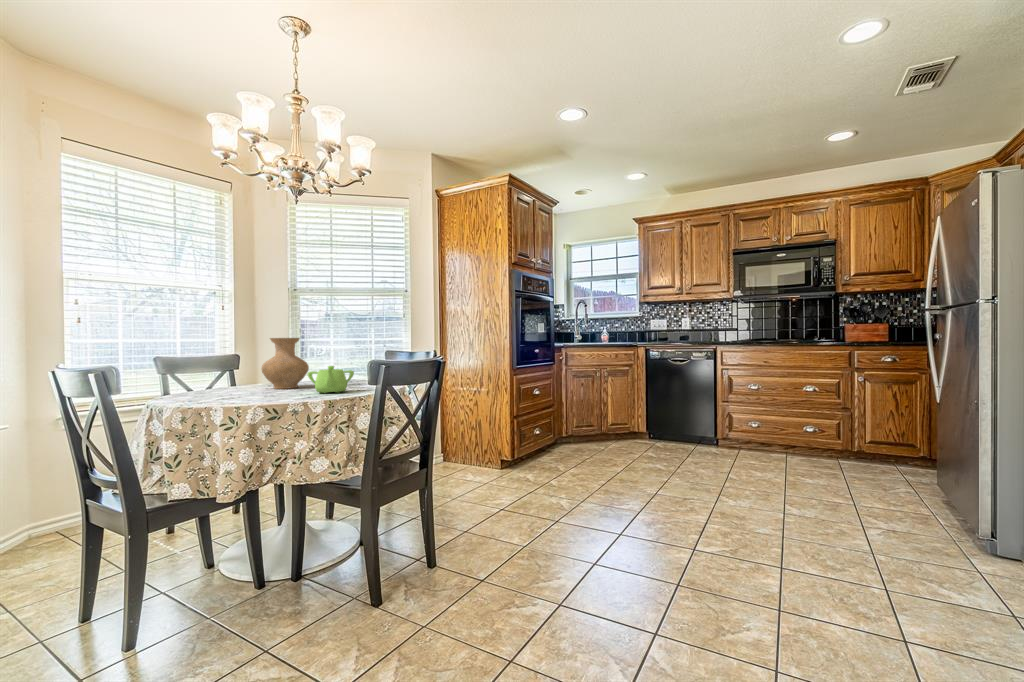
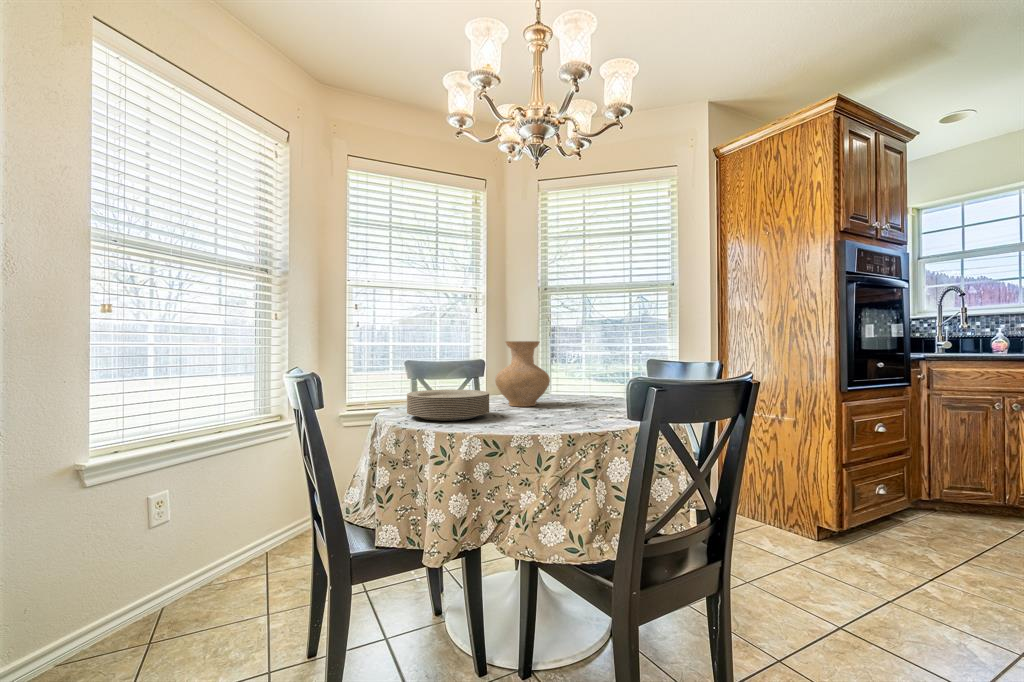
teapot: present [307,366,354,393] -> none [544,381,606,420]
plate: none [187,377,262,400] -> present [407,389,489,421]

